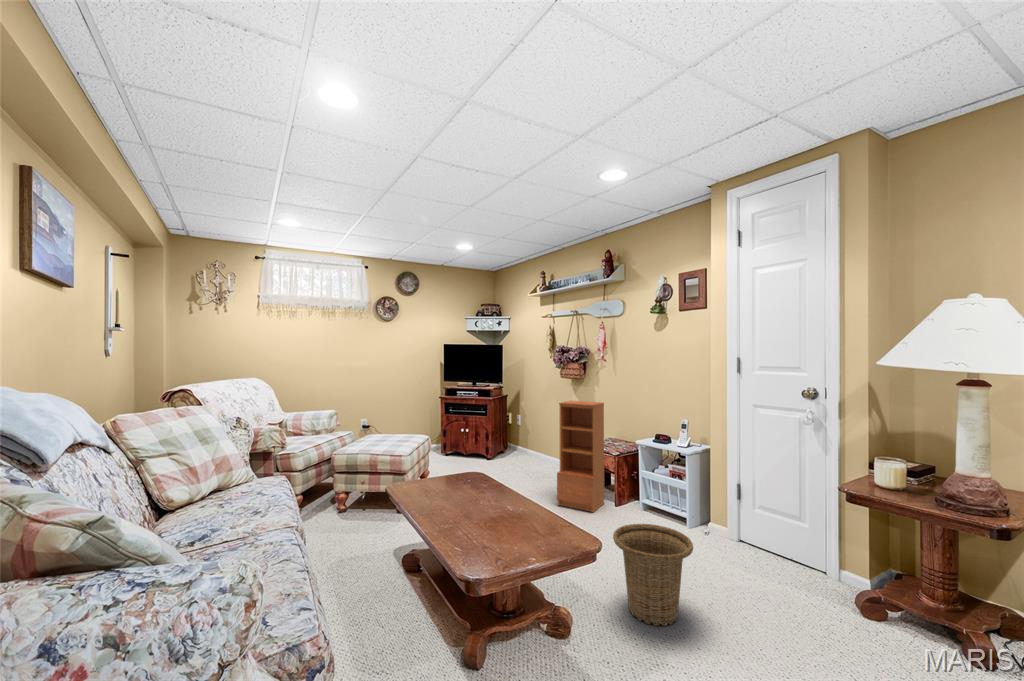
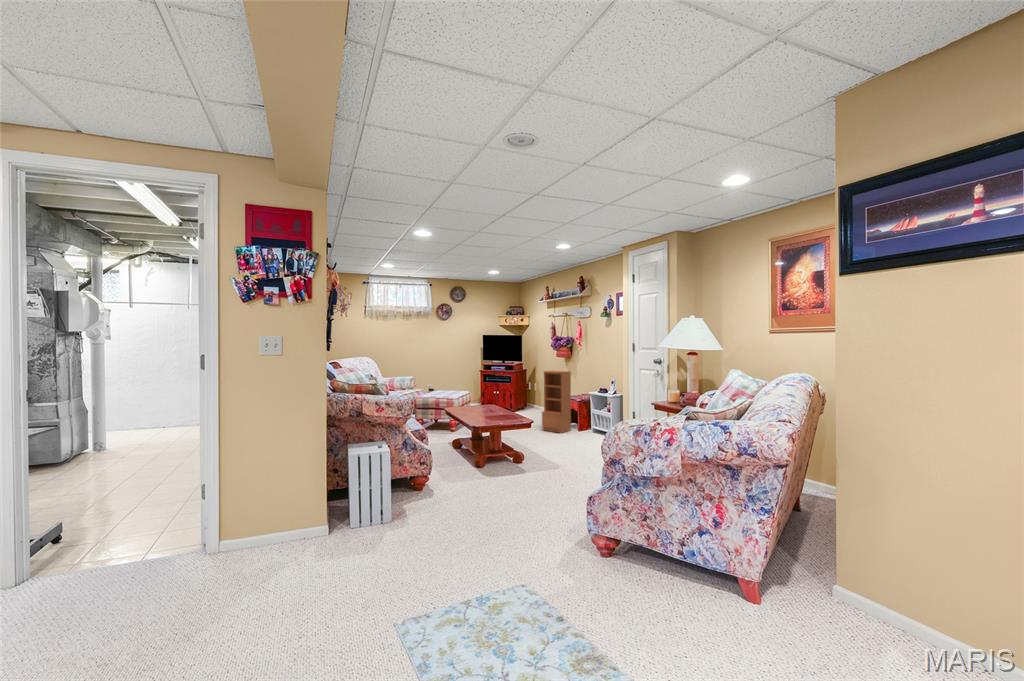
basket: present [613,524,693,626] -> none [544,423,578,461]

